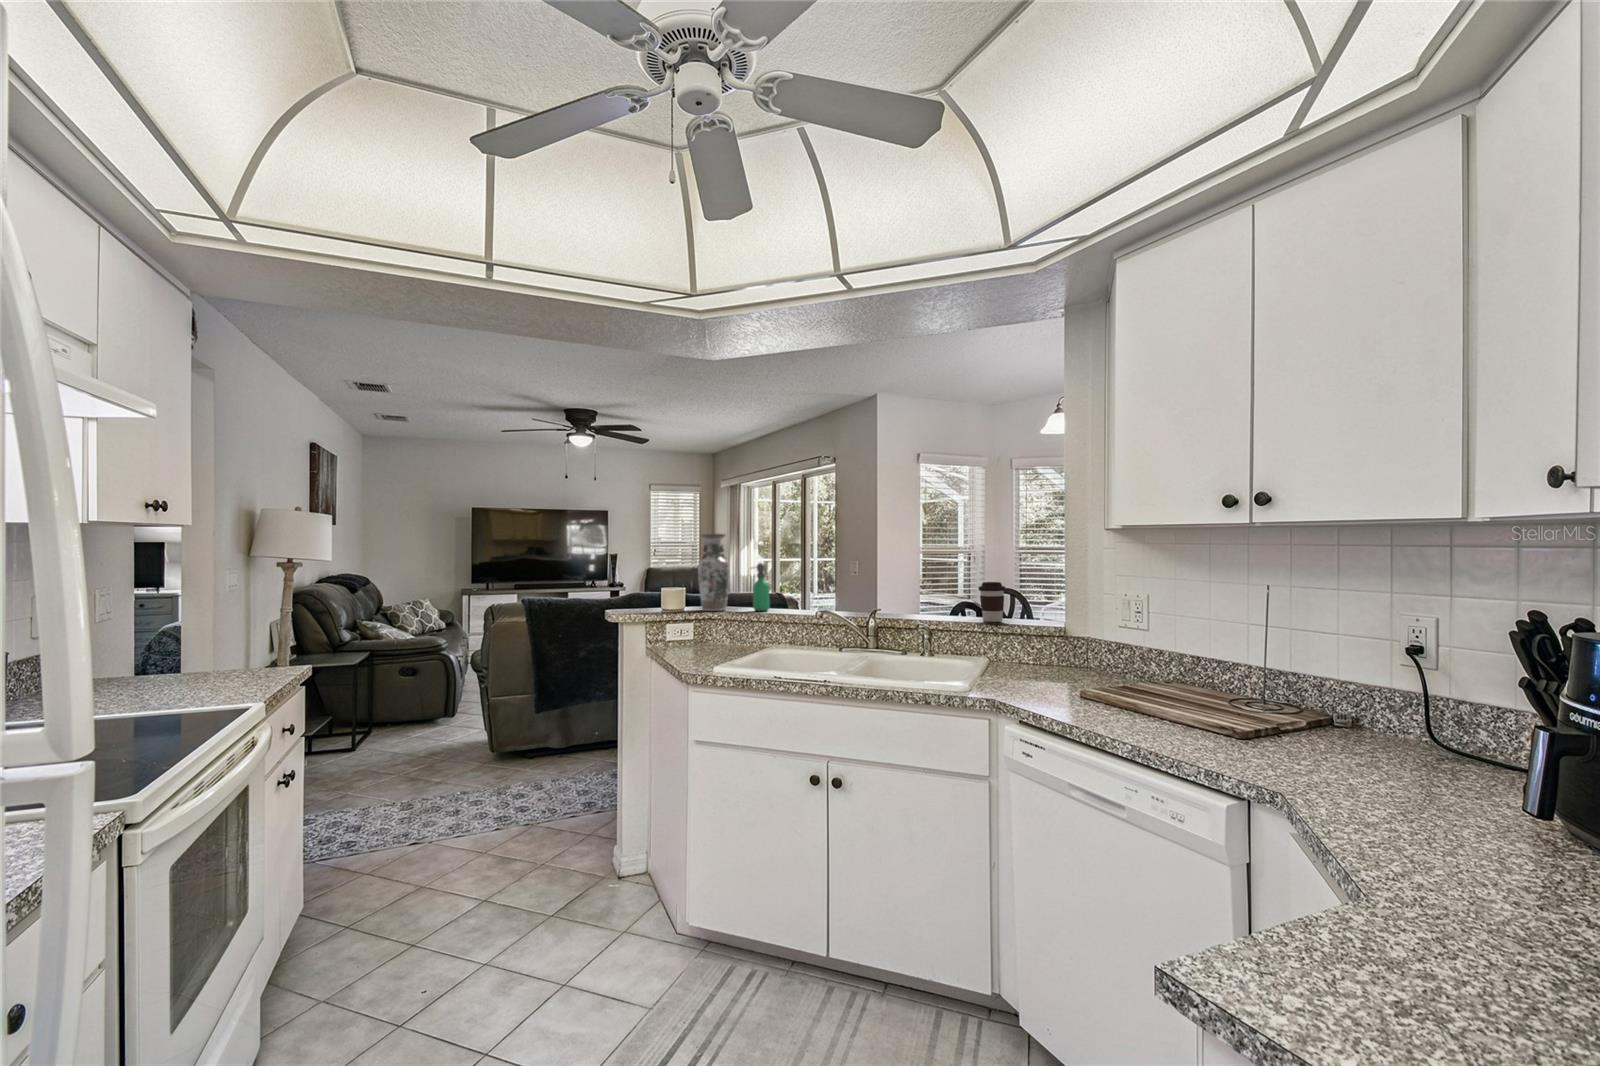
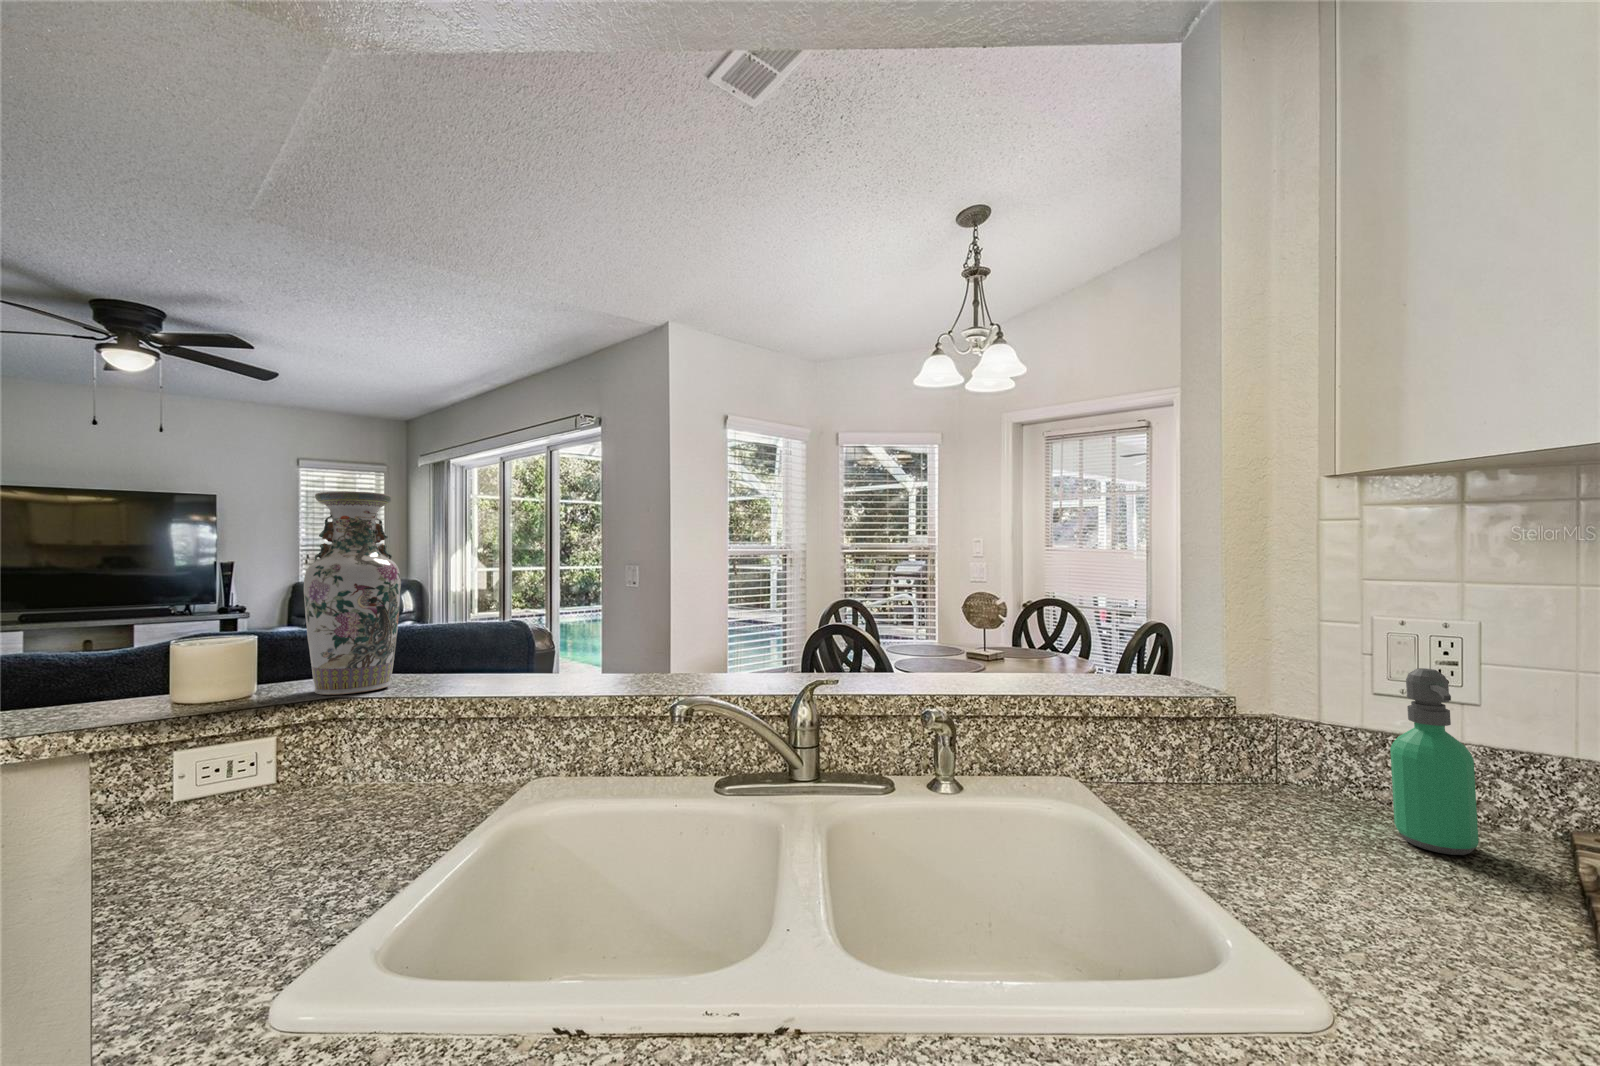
soap dispenser: present [753,563,770,611] -> present [1390,668,1479,855]
coffee cup: present [979,582,1005,622] -> none [1011,600,1070,688]

